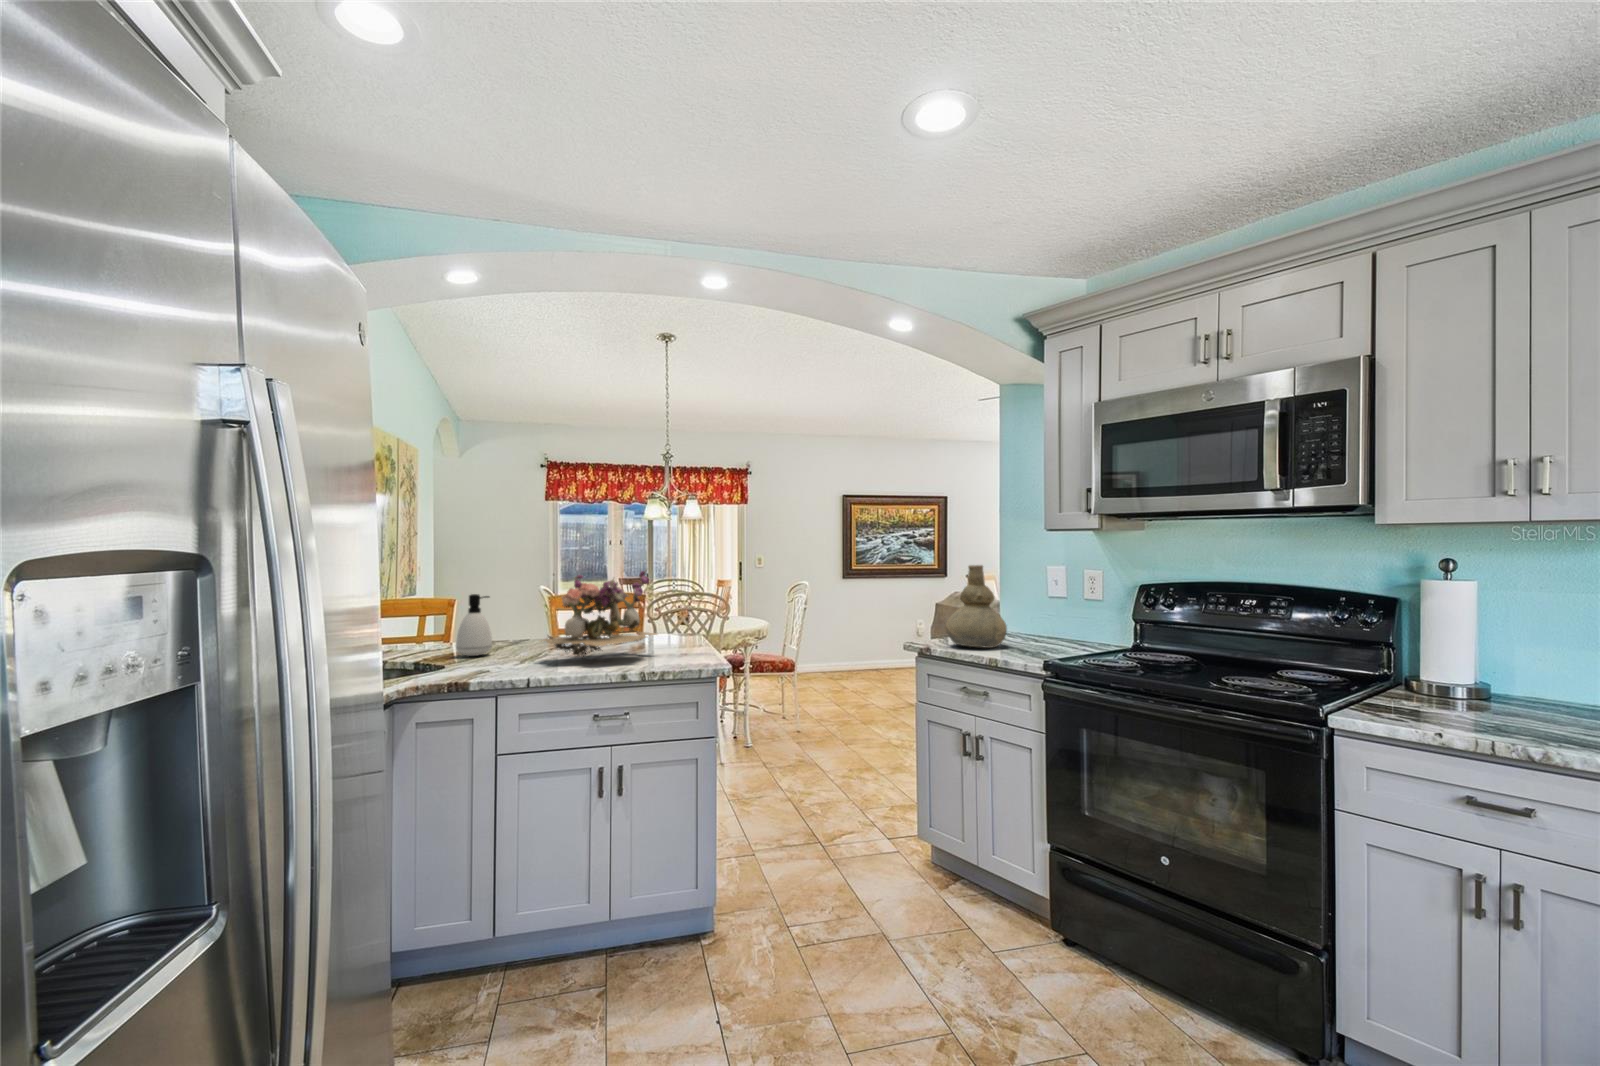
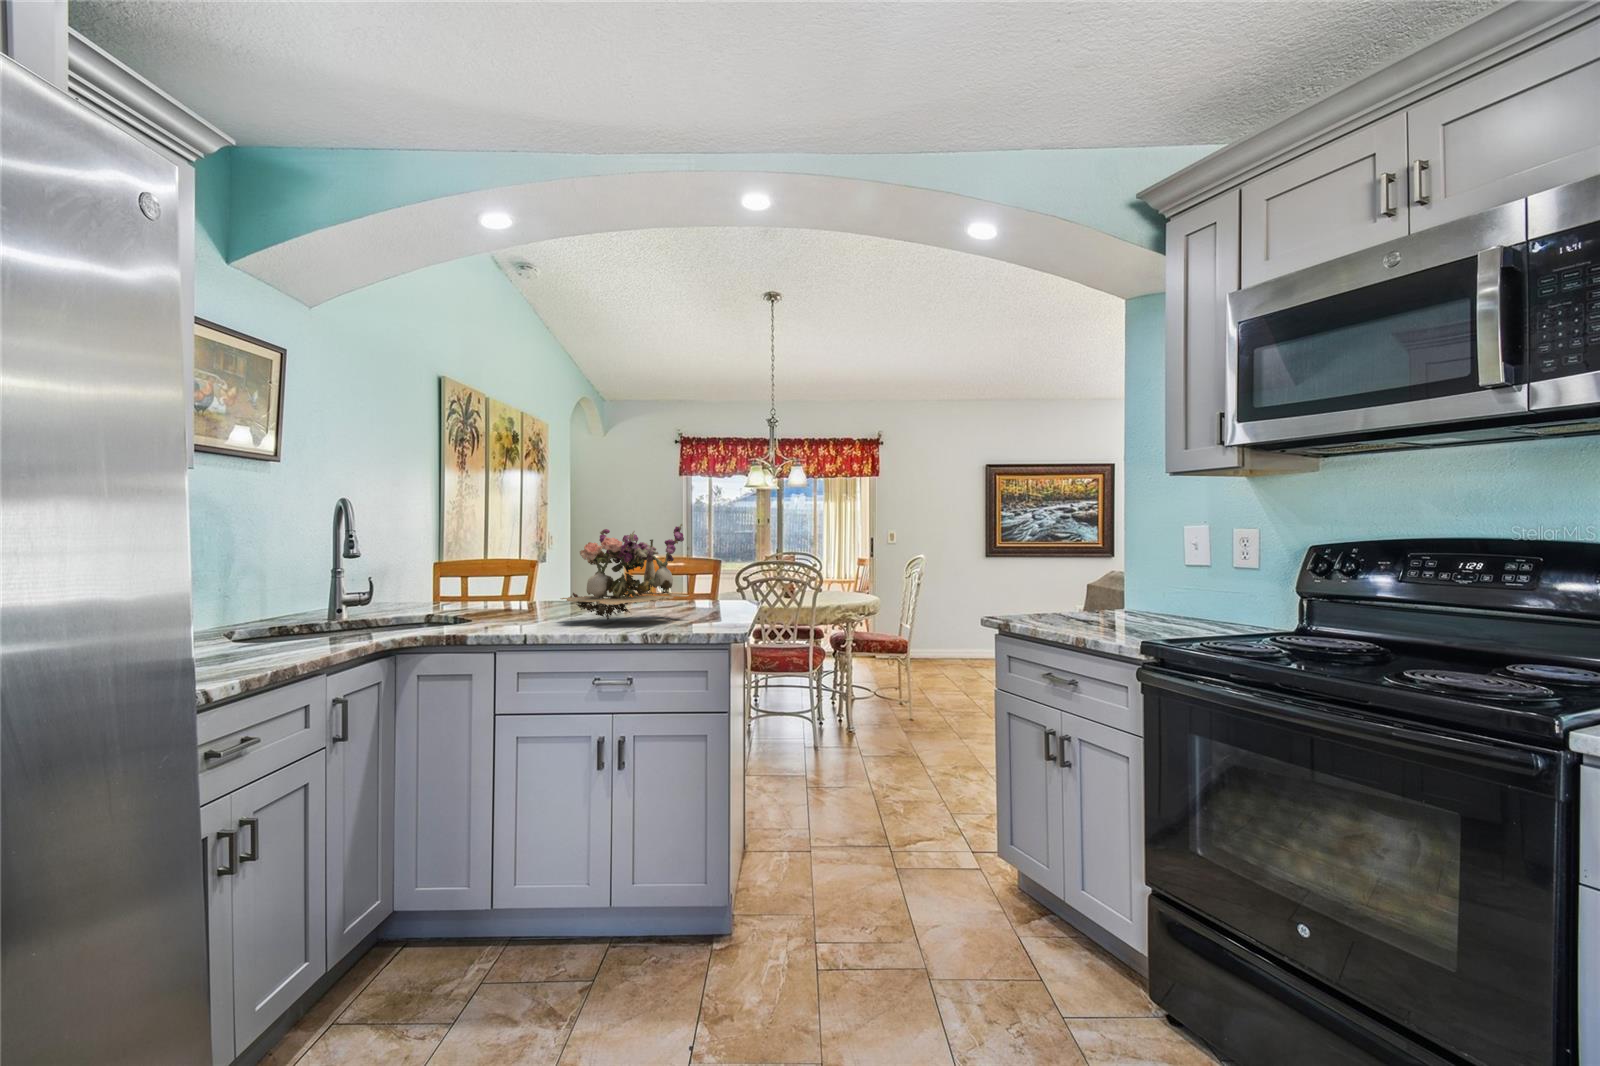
vase: present [946,565,1007,648] -> none [1032,521,1111,625]
soap dispenser: present [456,594,492,656] -> none [496,550,532,614]

